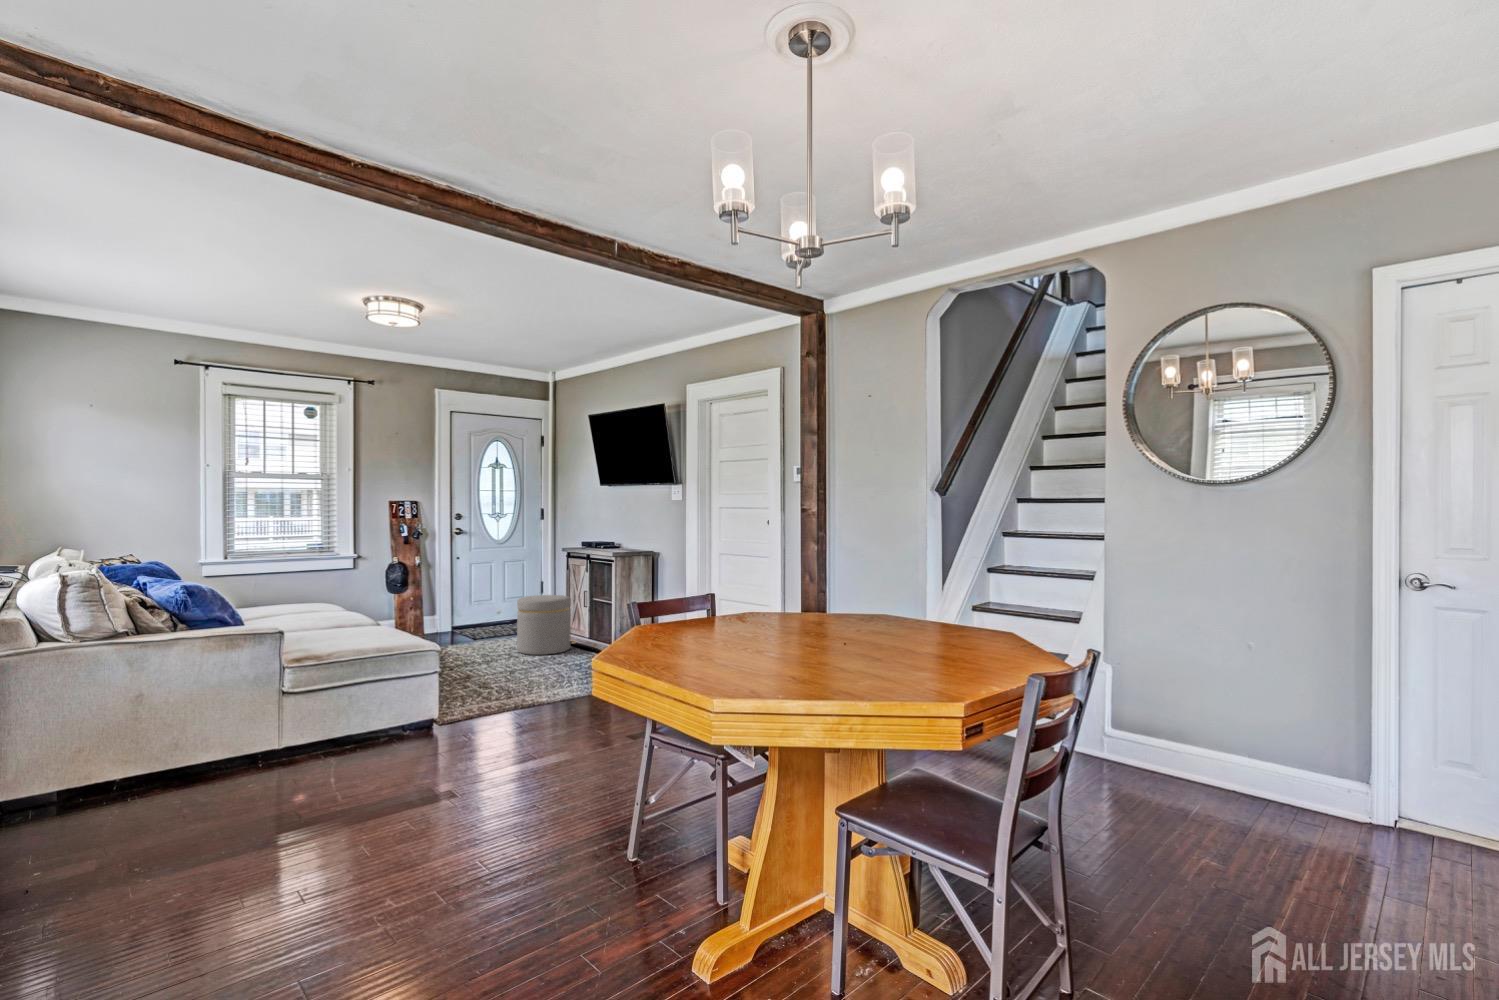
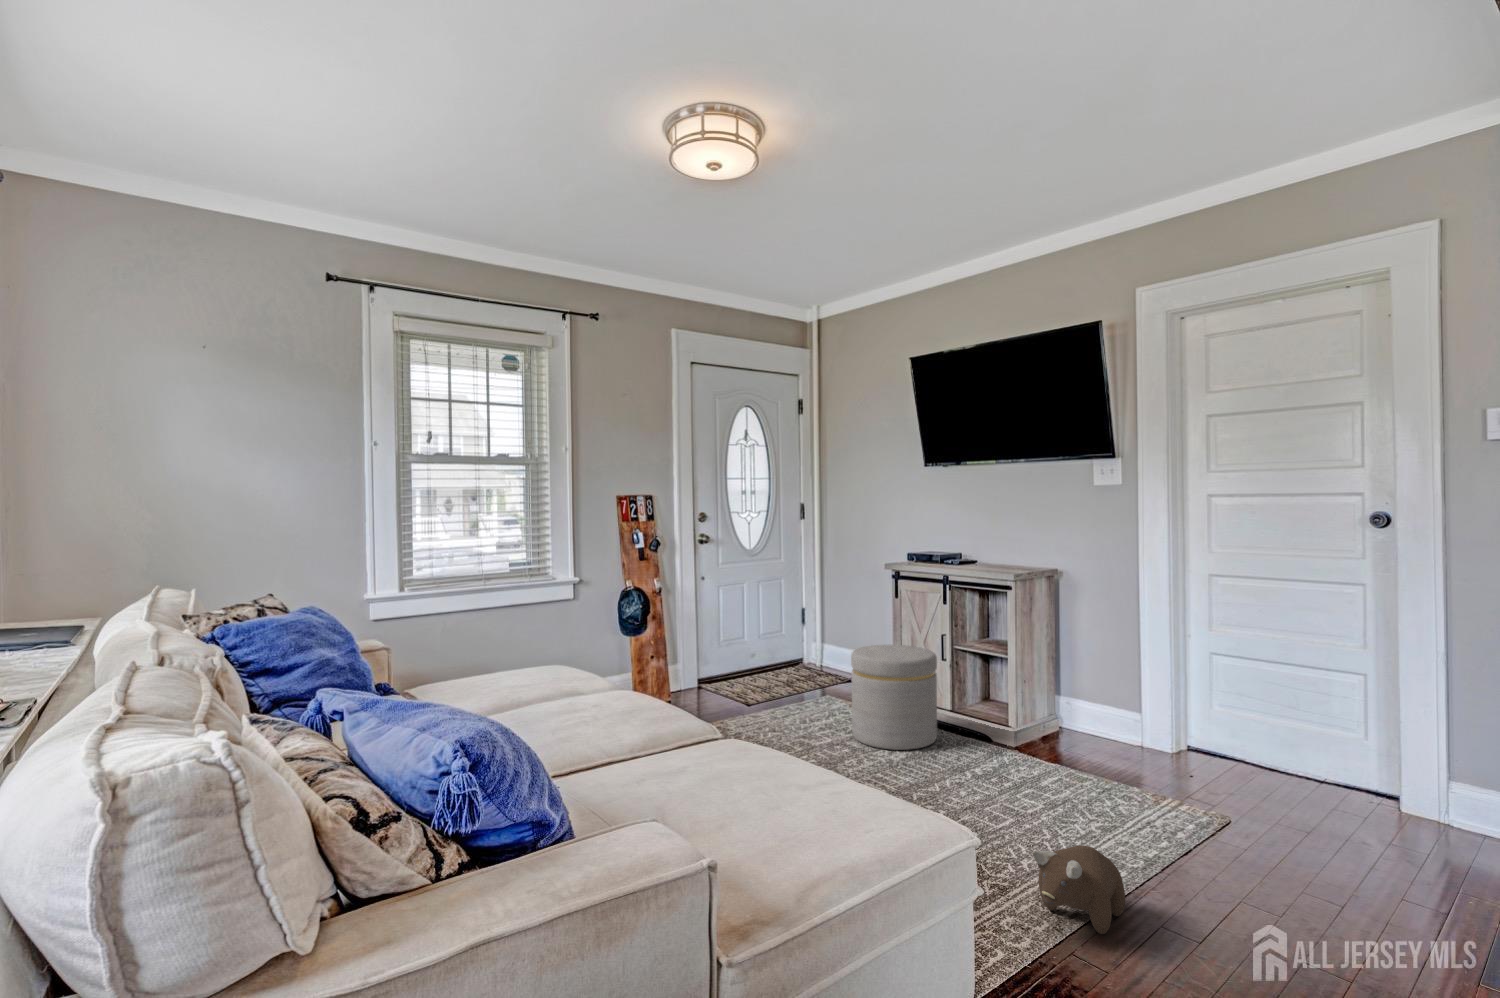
plush toy: none [503,670,556,708] -> present [1033,845,1125,934]

